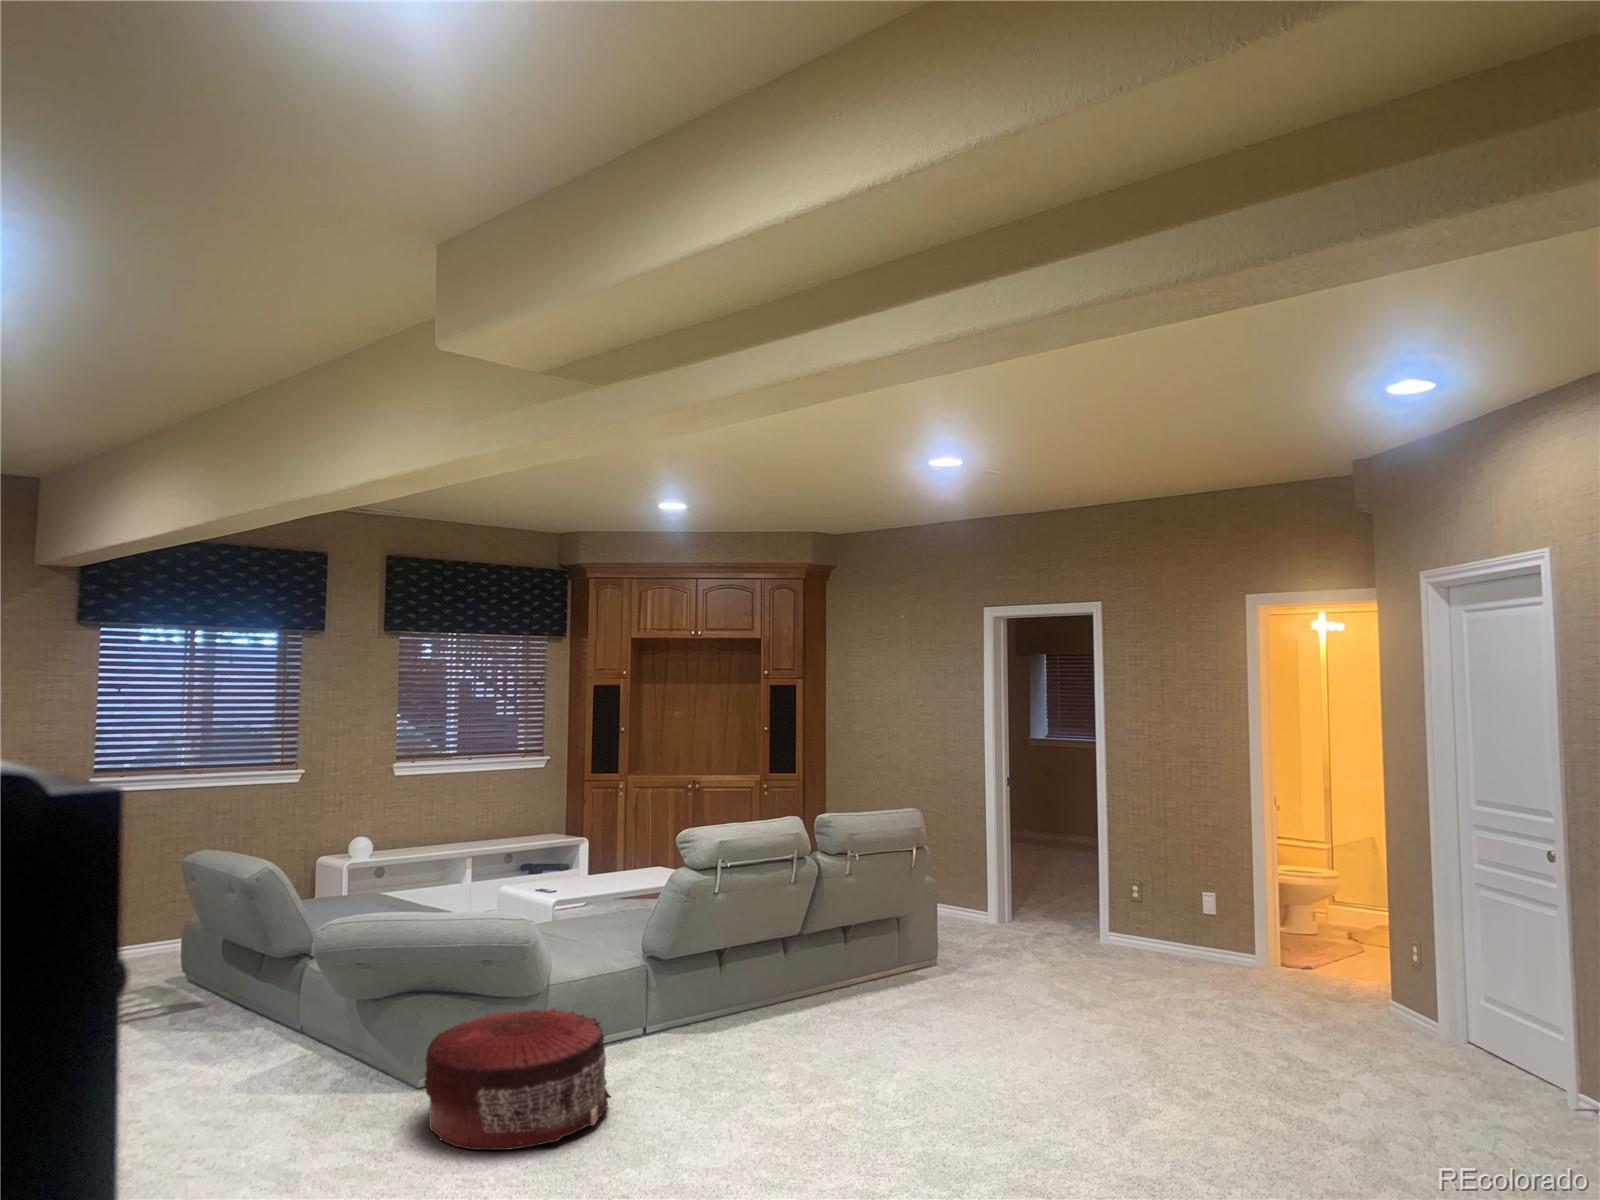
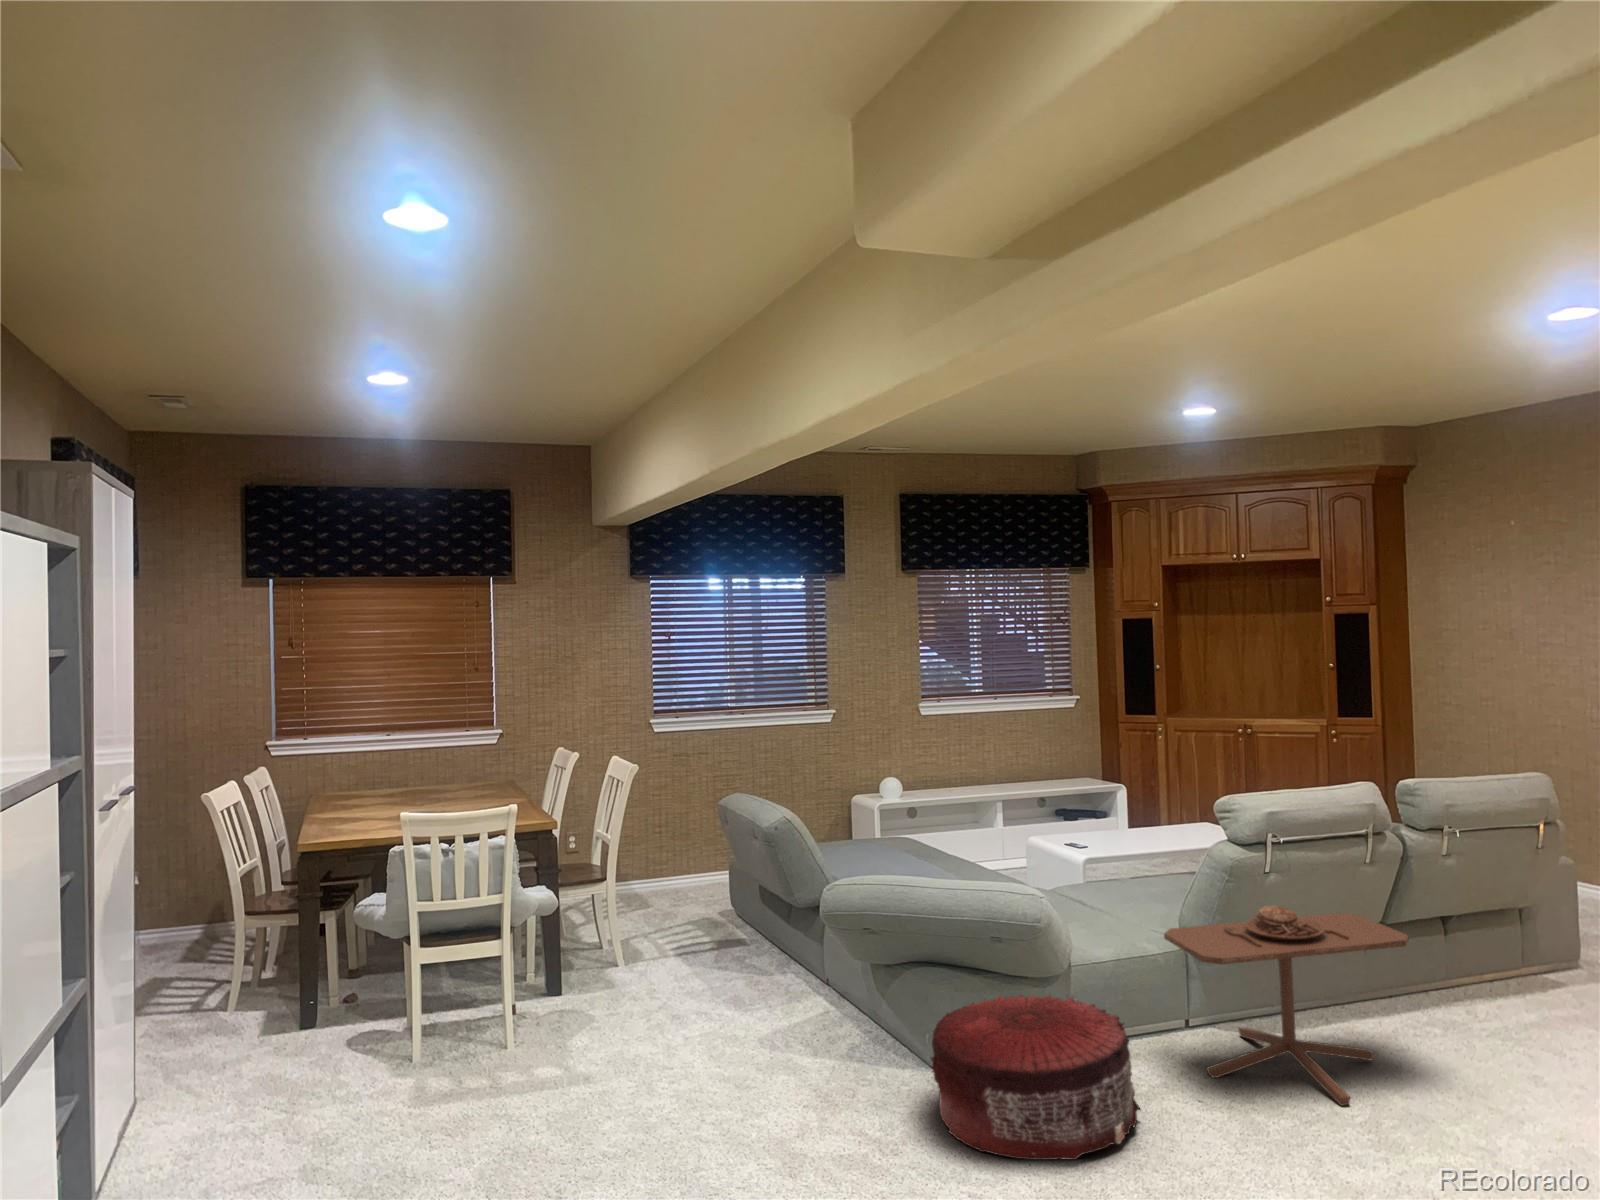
side table: none [633,918,820,1075] -> present [1164,906,1409,1106]

